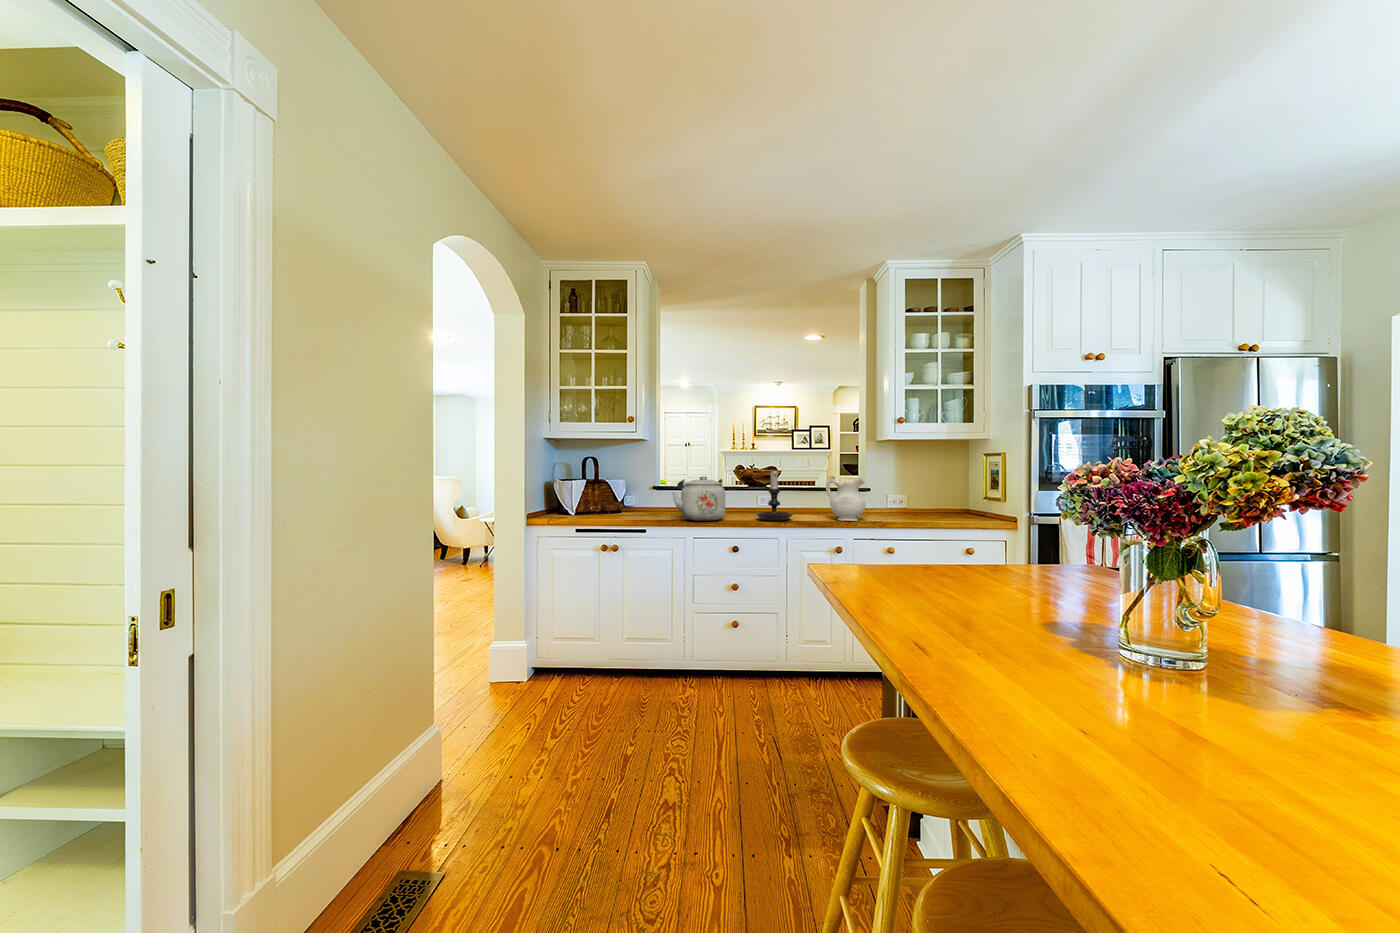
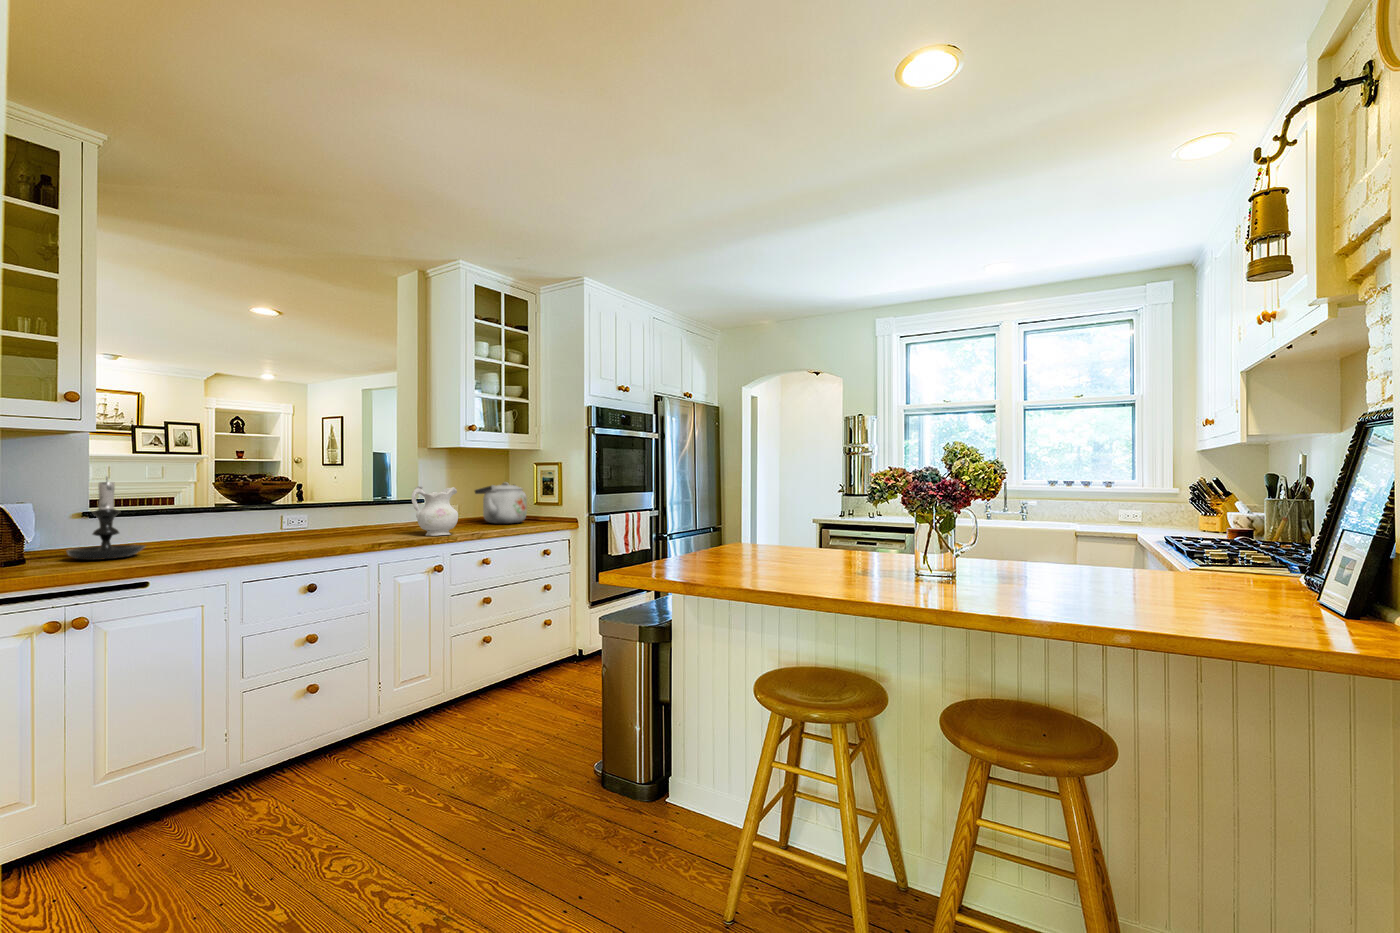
candle holder: present [757,468,793,521] -> present [66,481,145,560]
kettle: present [672,476,725,521] -> present [475,482,527,524]

